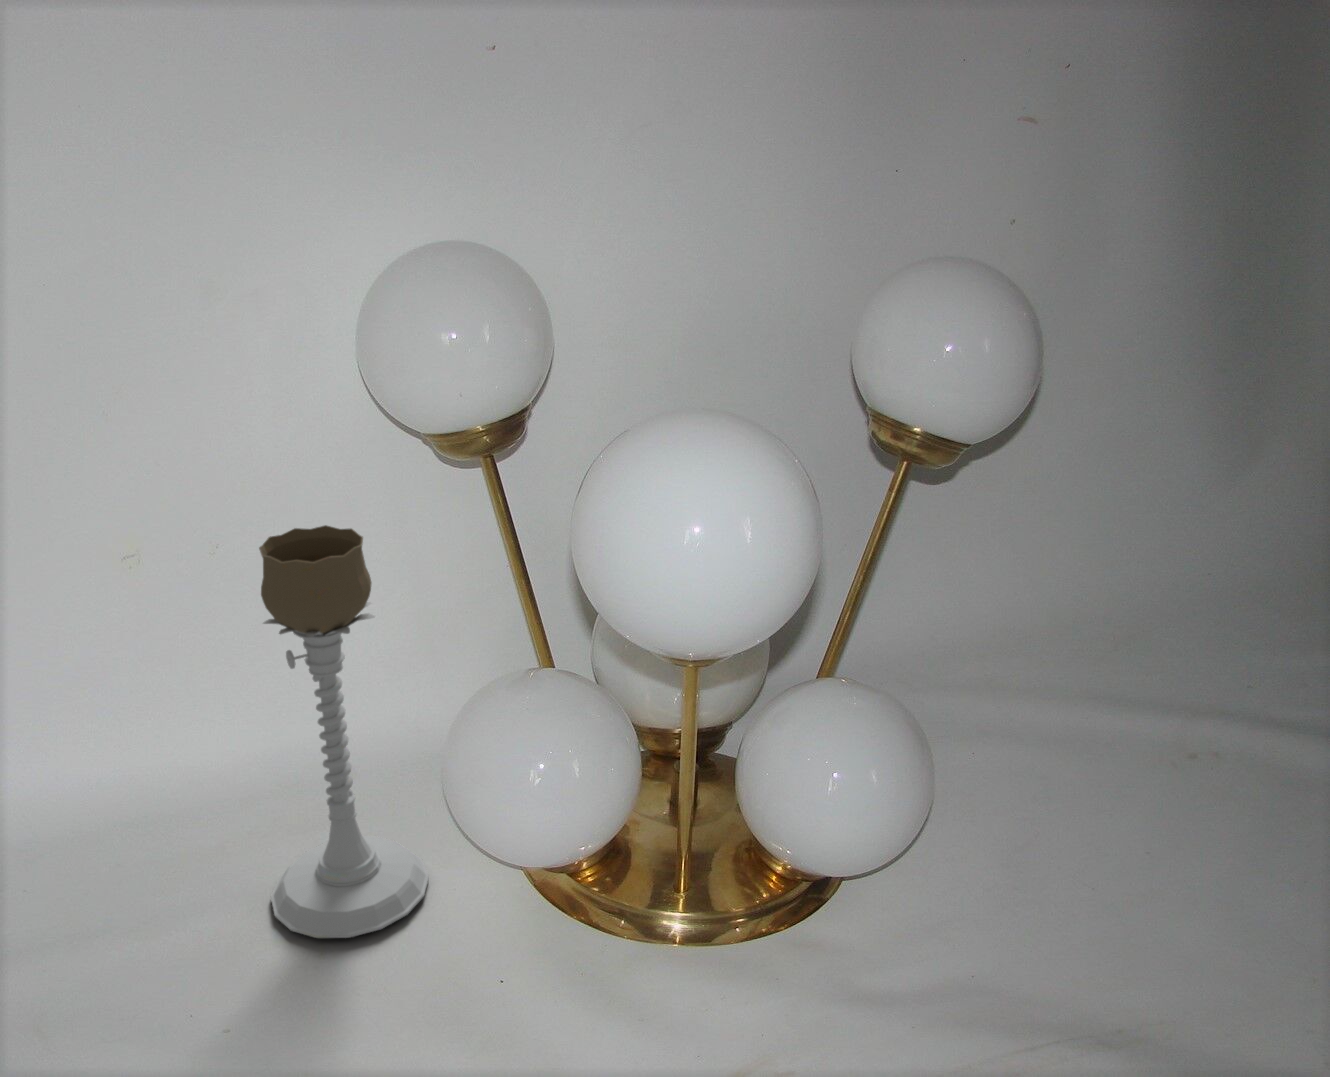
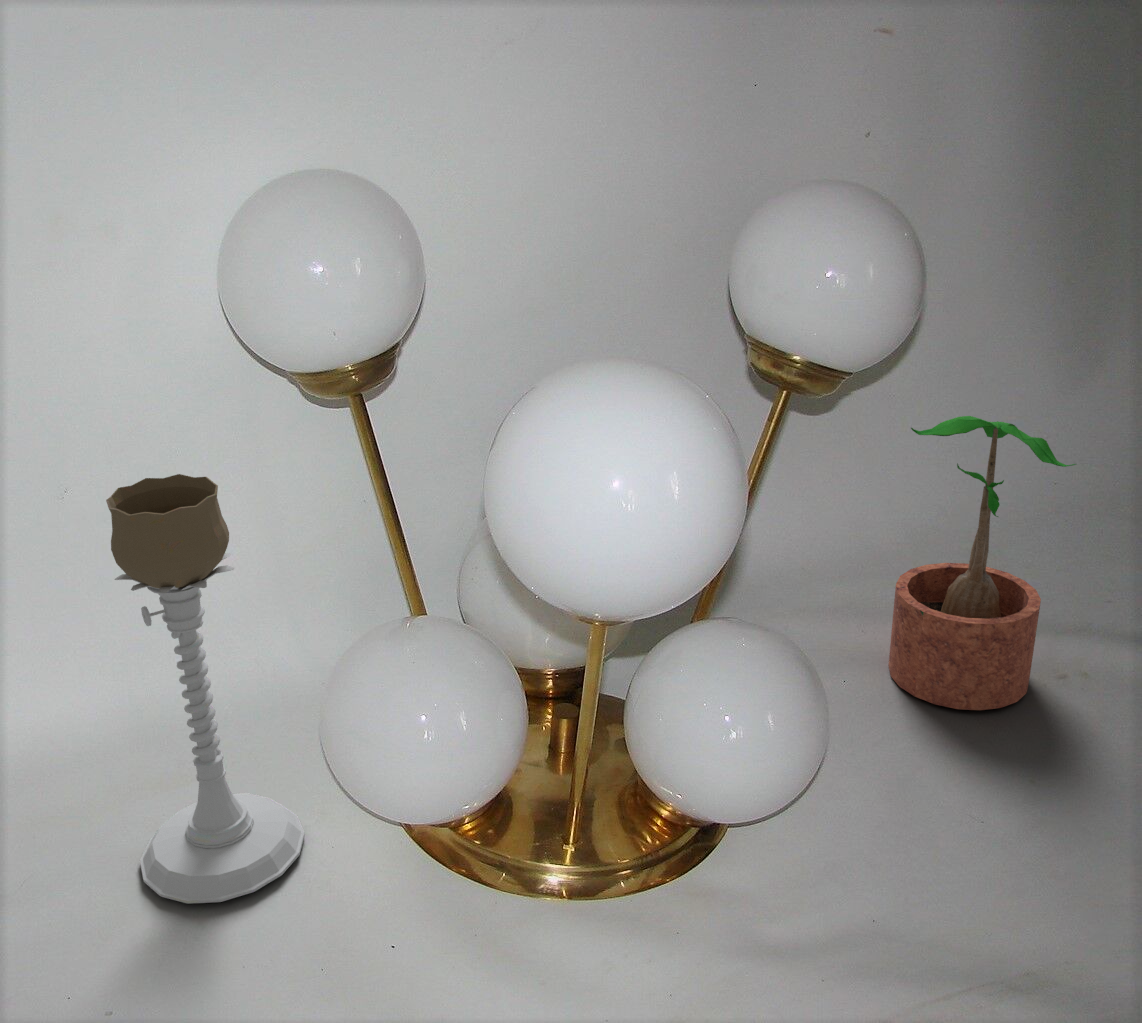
potted plant: none [1002,490,1189,780] -> present [888,416,1076,710]

